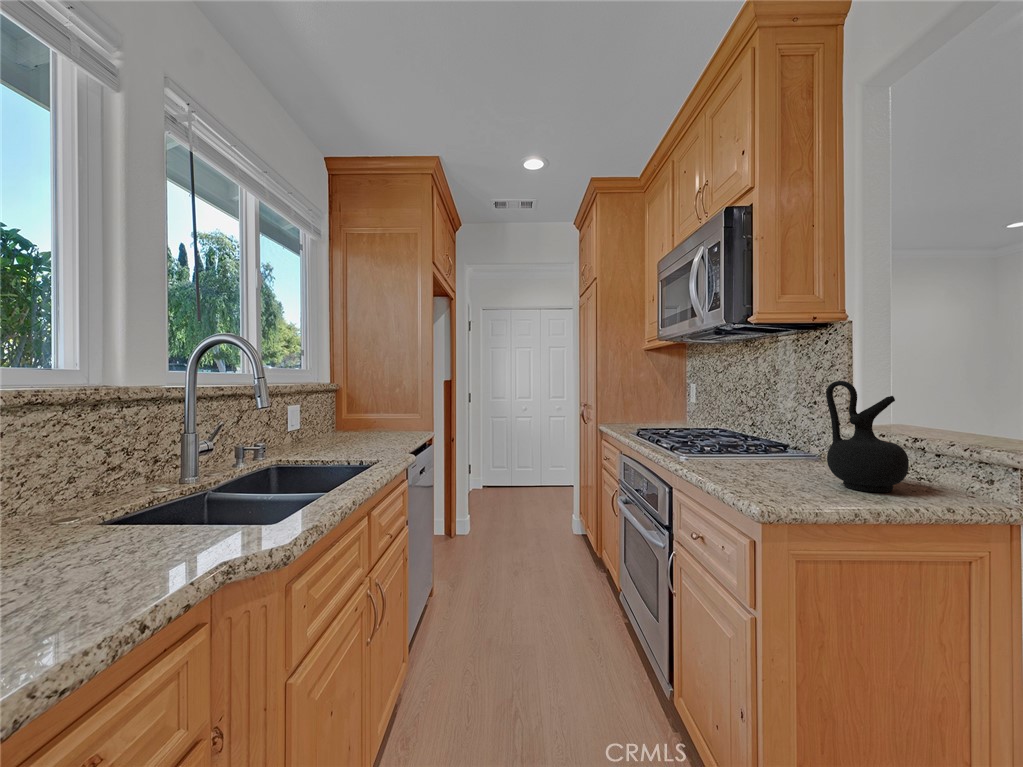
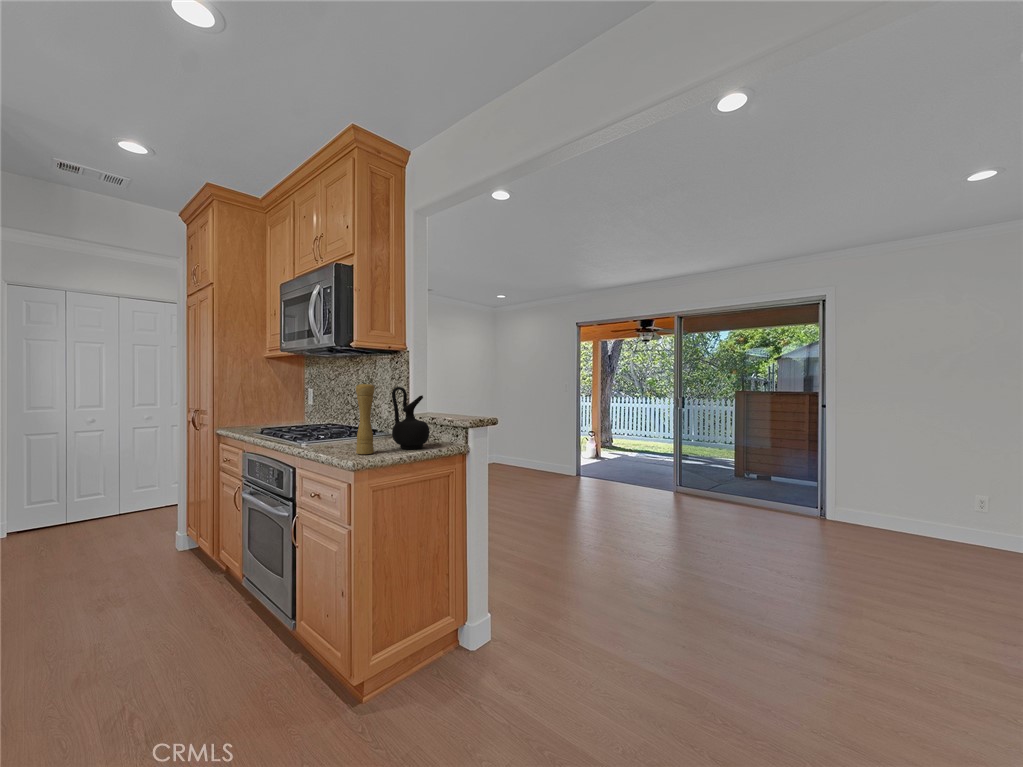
pepper mill: none [762,374,796,492] -> present [356,383,375,454]

